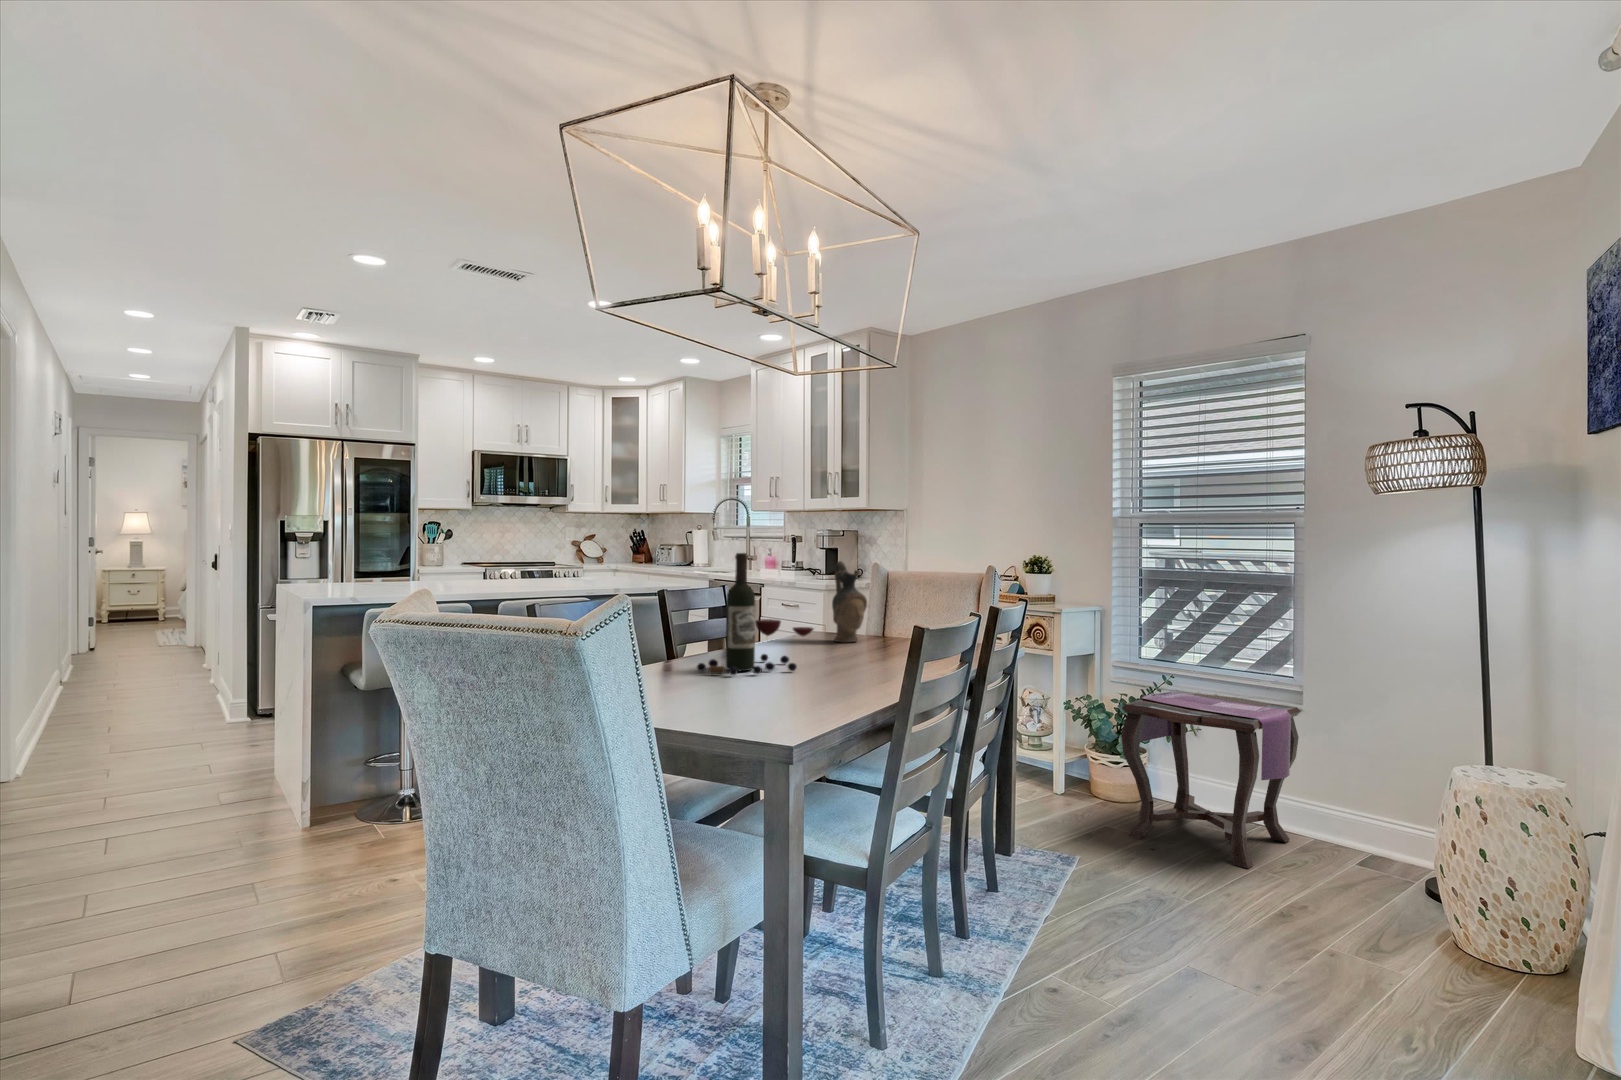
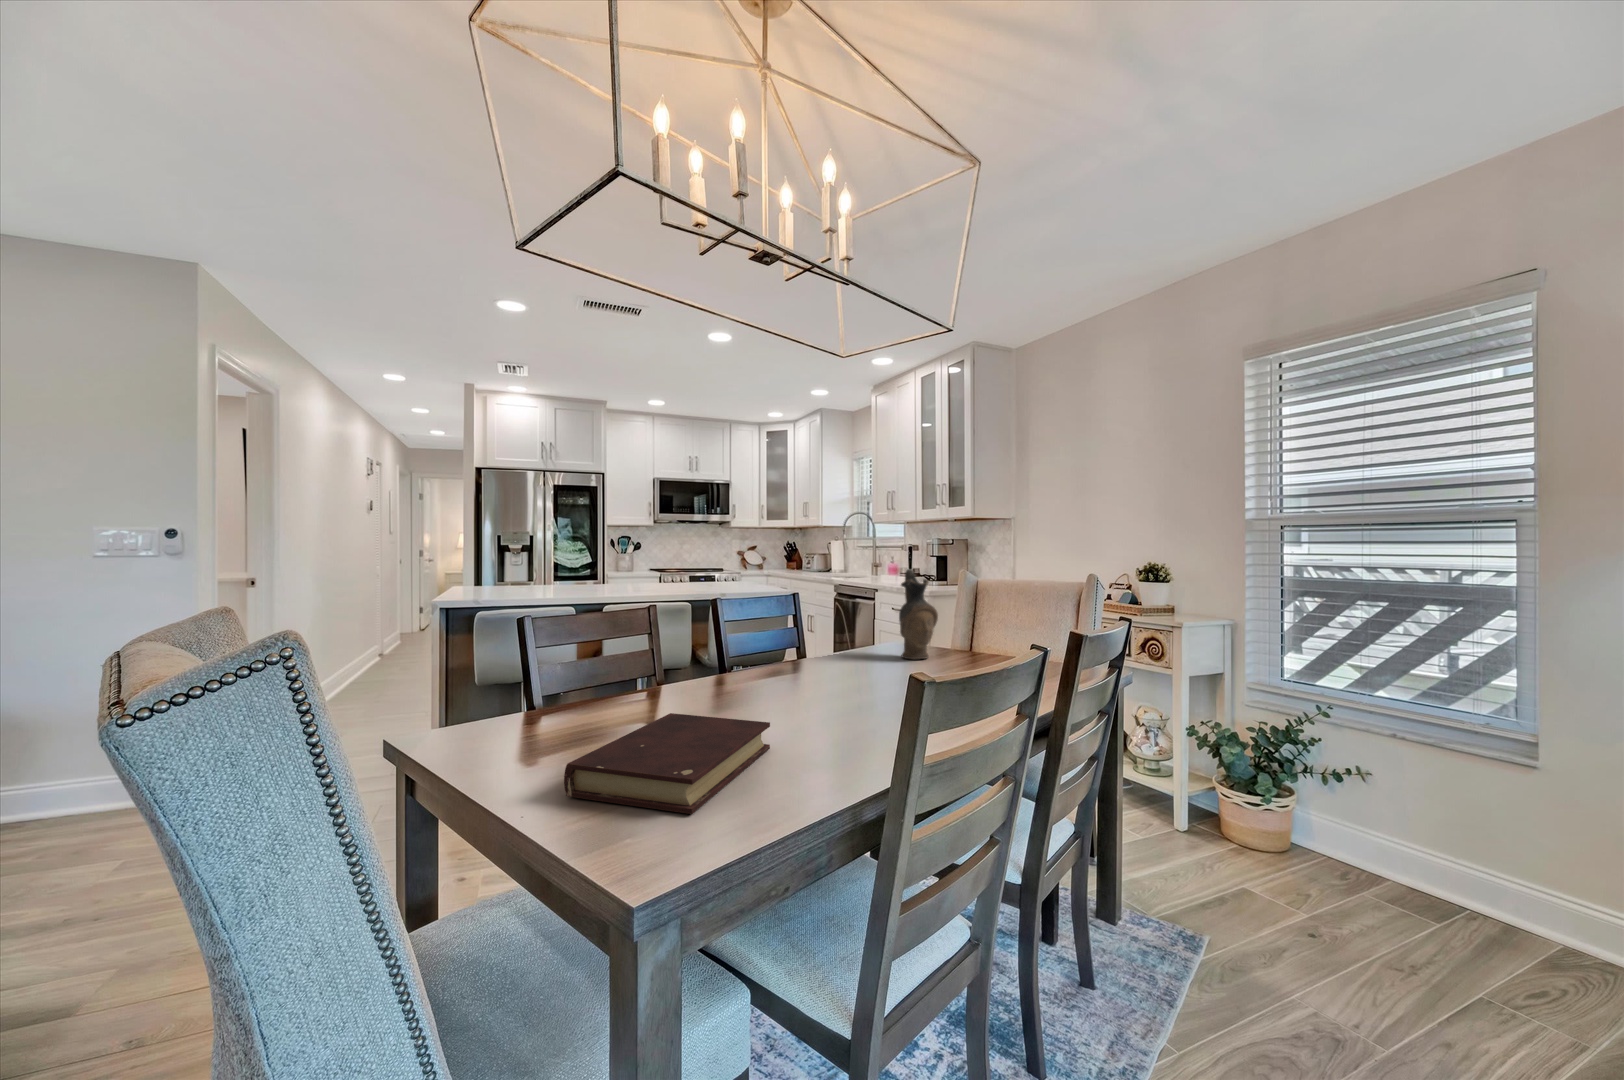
wine bottle: present [697,553,813,675] -> none [699,560,847,709]
book: none [681,673,792,721] -> present [564,713,770,814]
side table: present [1121,690,1301,868] -> none [1262,725,1536,990]

